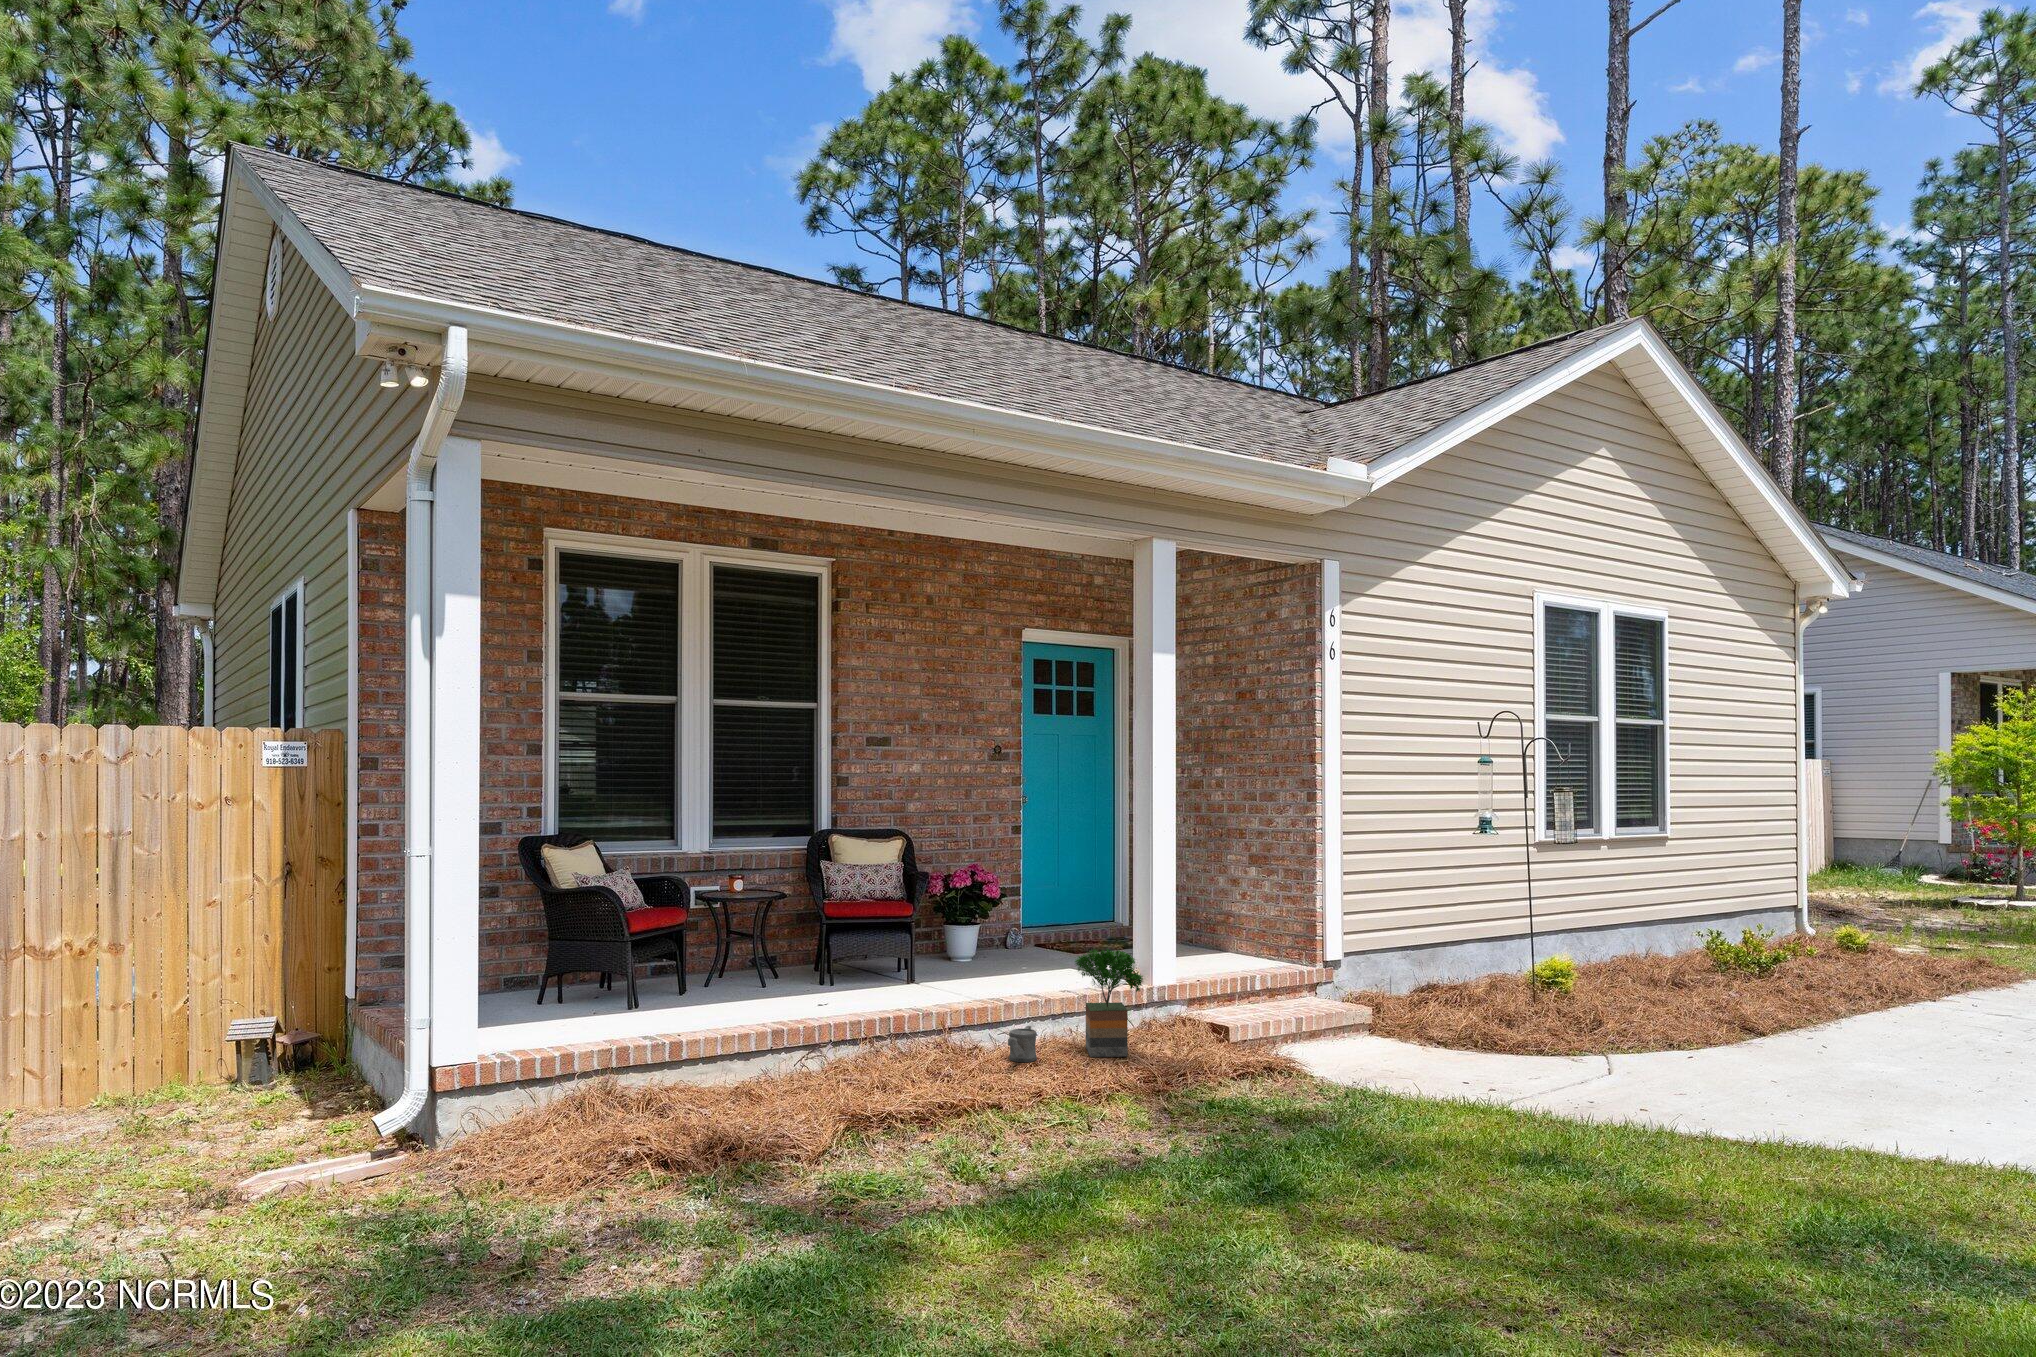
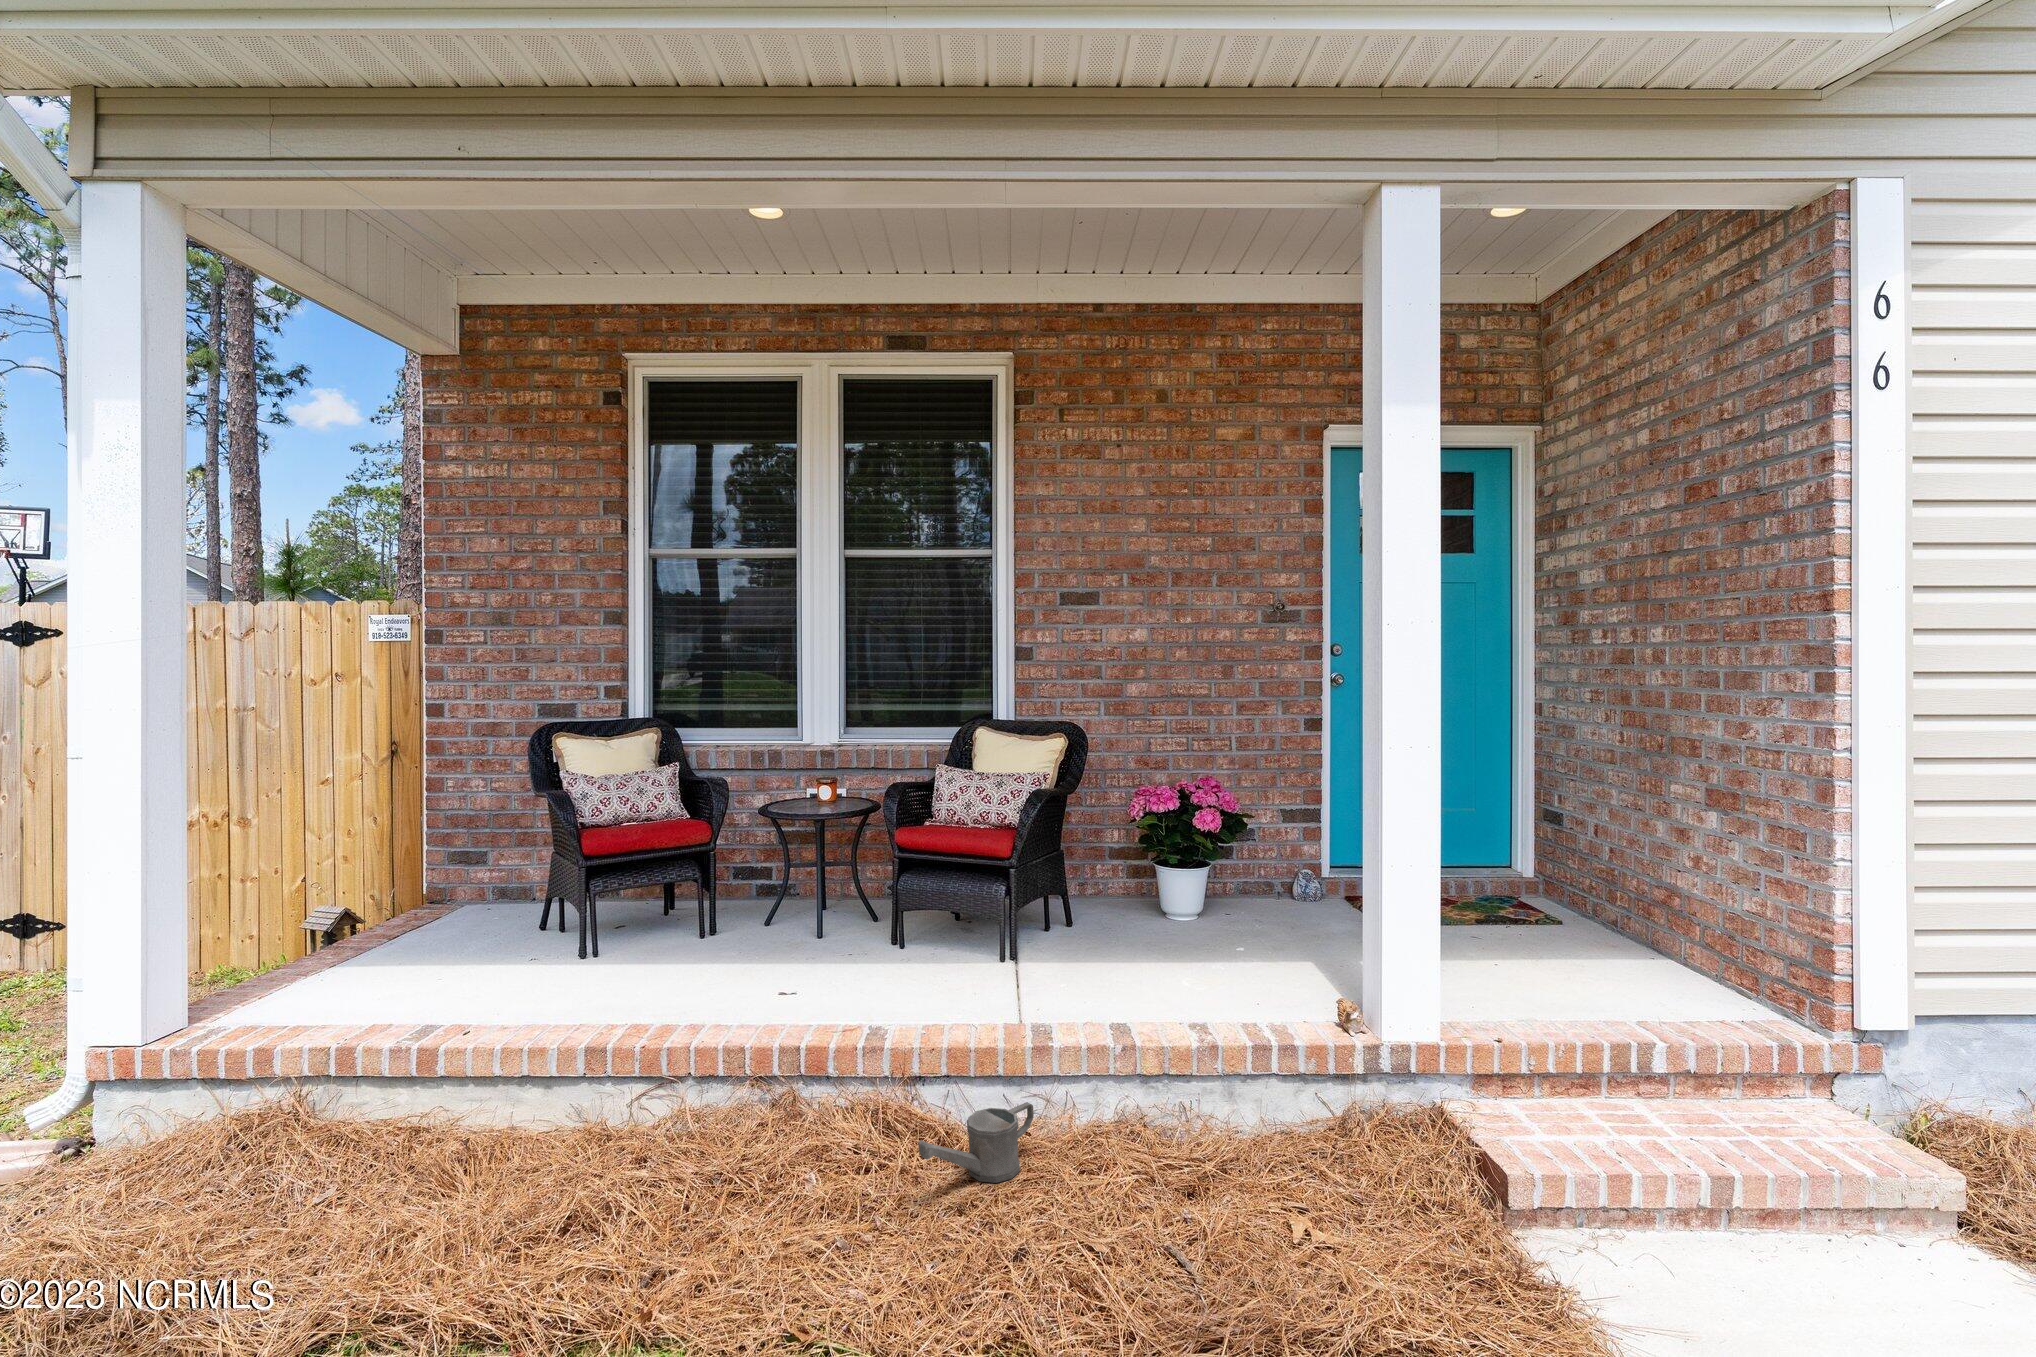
potted tree: present [1075,949,1143,1057] -> none [1104,978,1240,1218]

